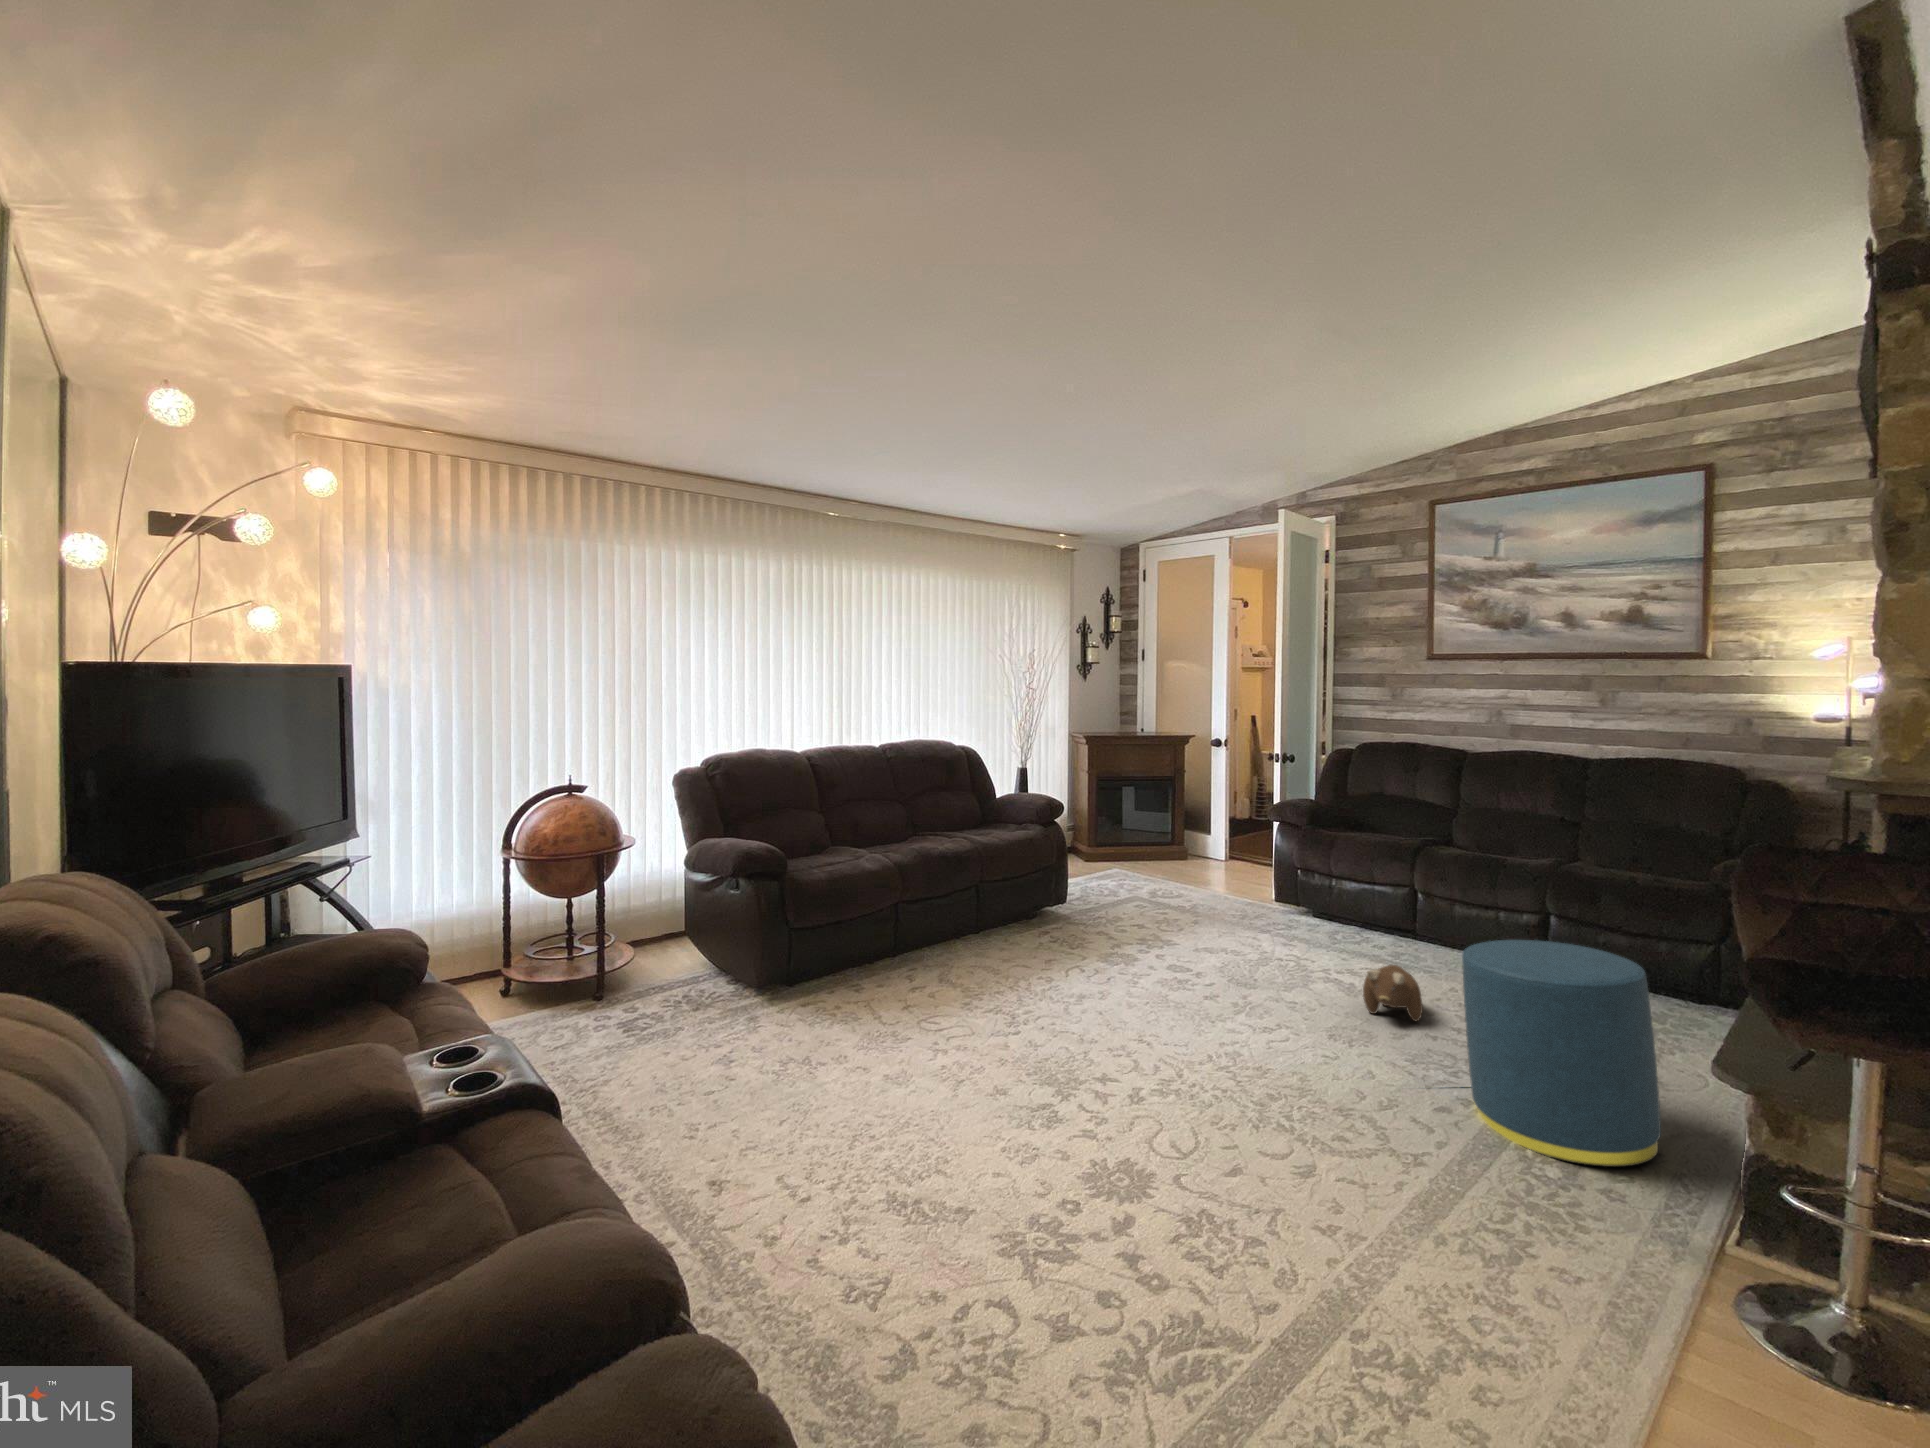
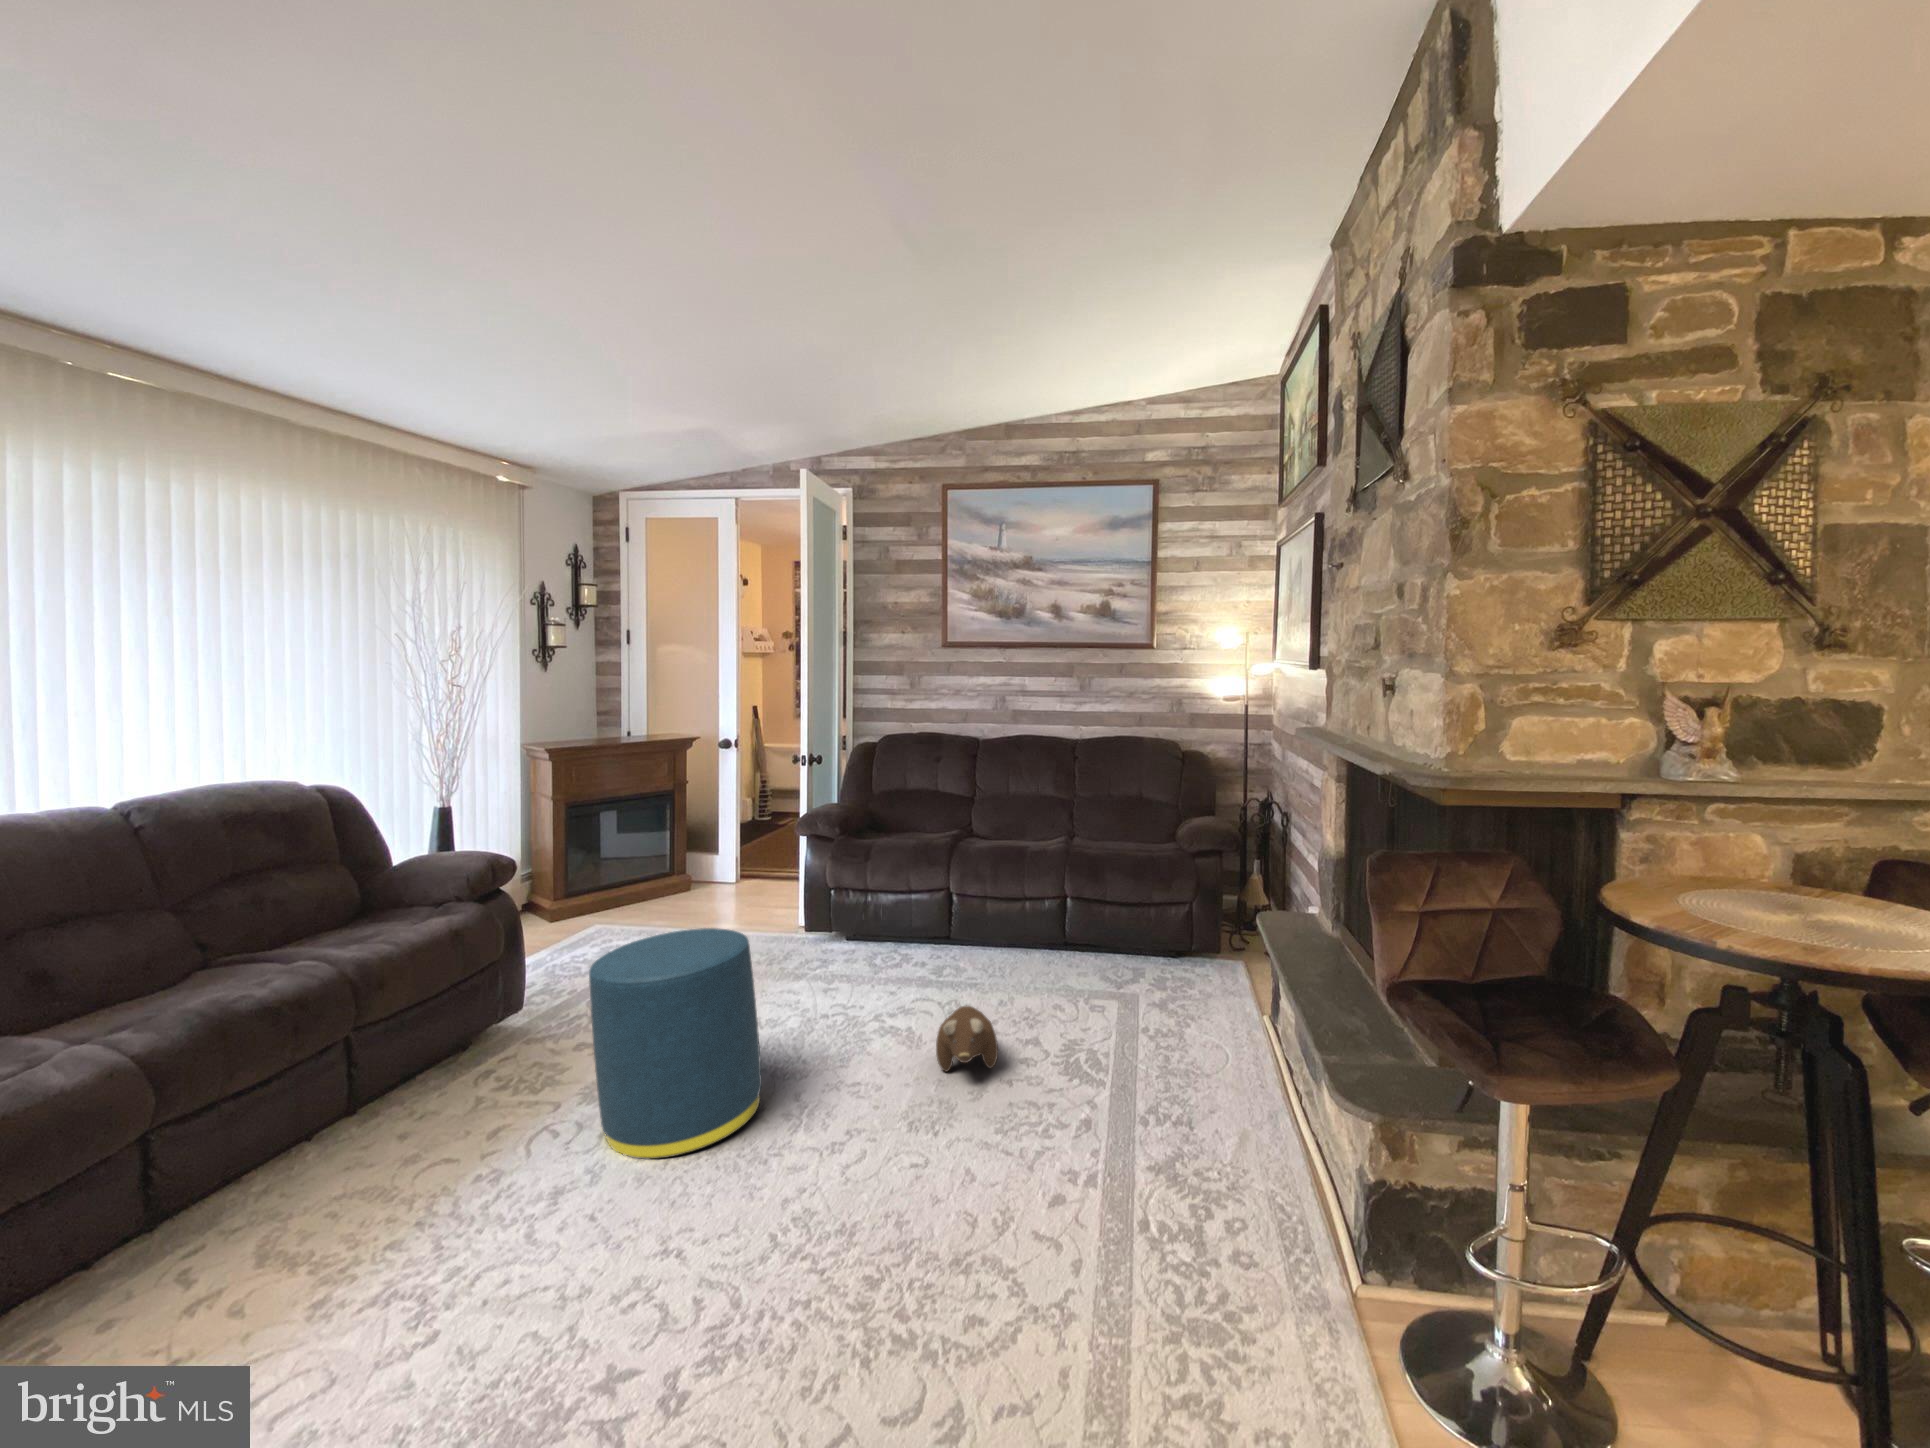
ottoman: present [1462,940,1661,1167] -> present [589,928,762,1159]

